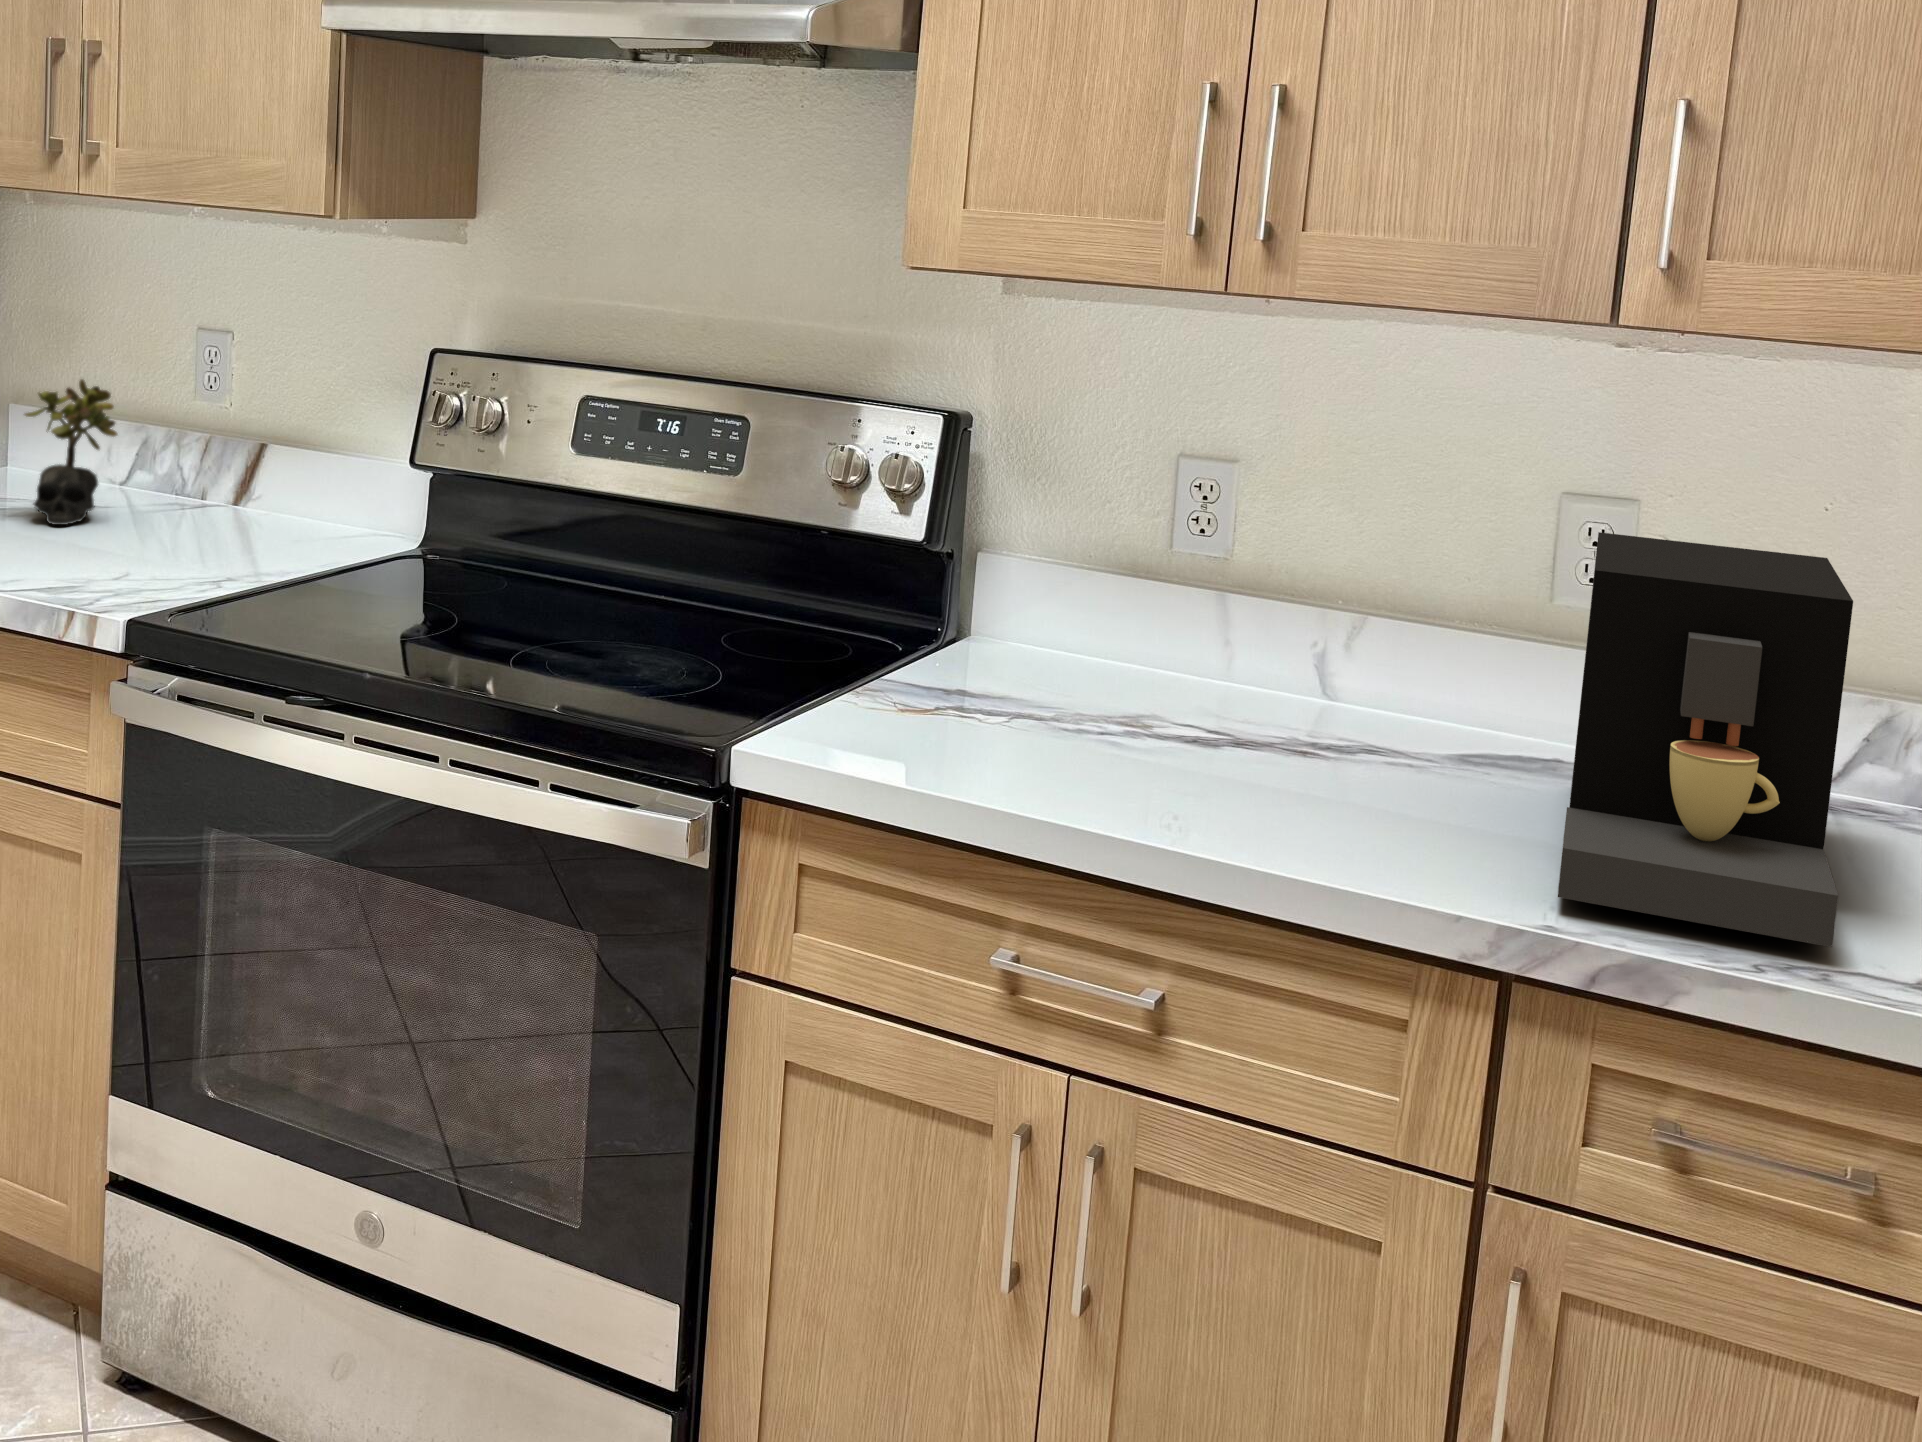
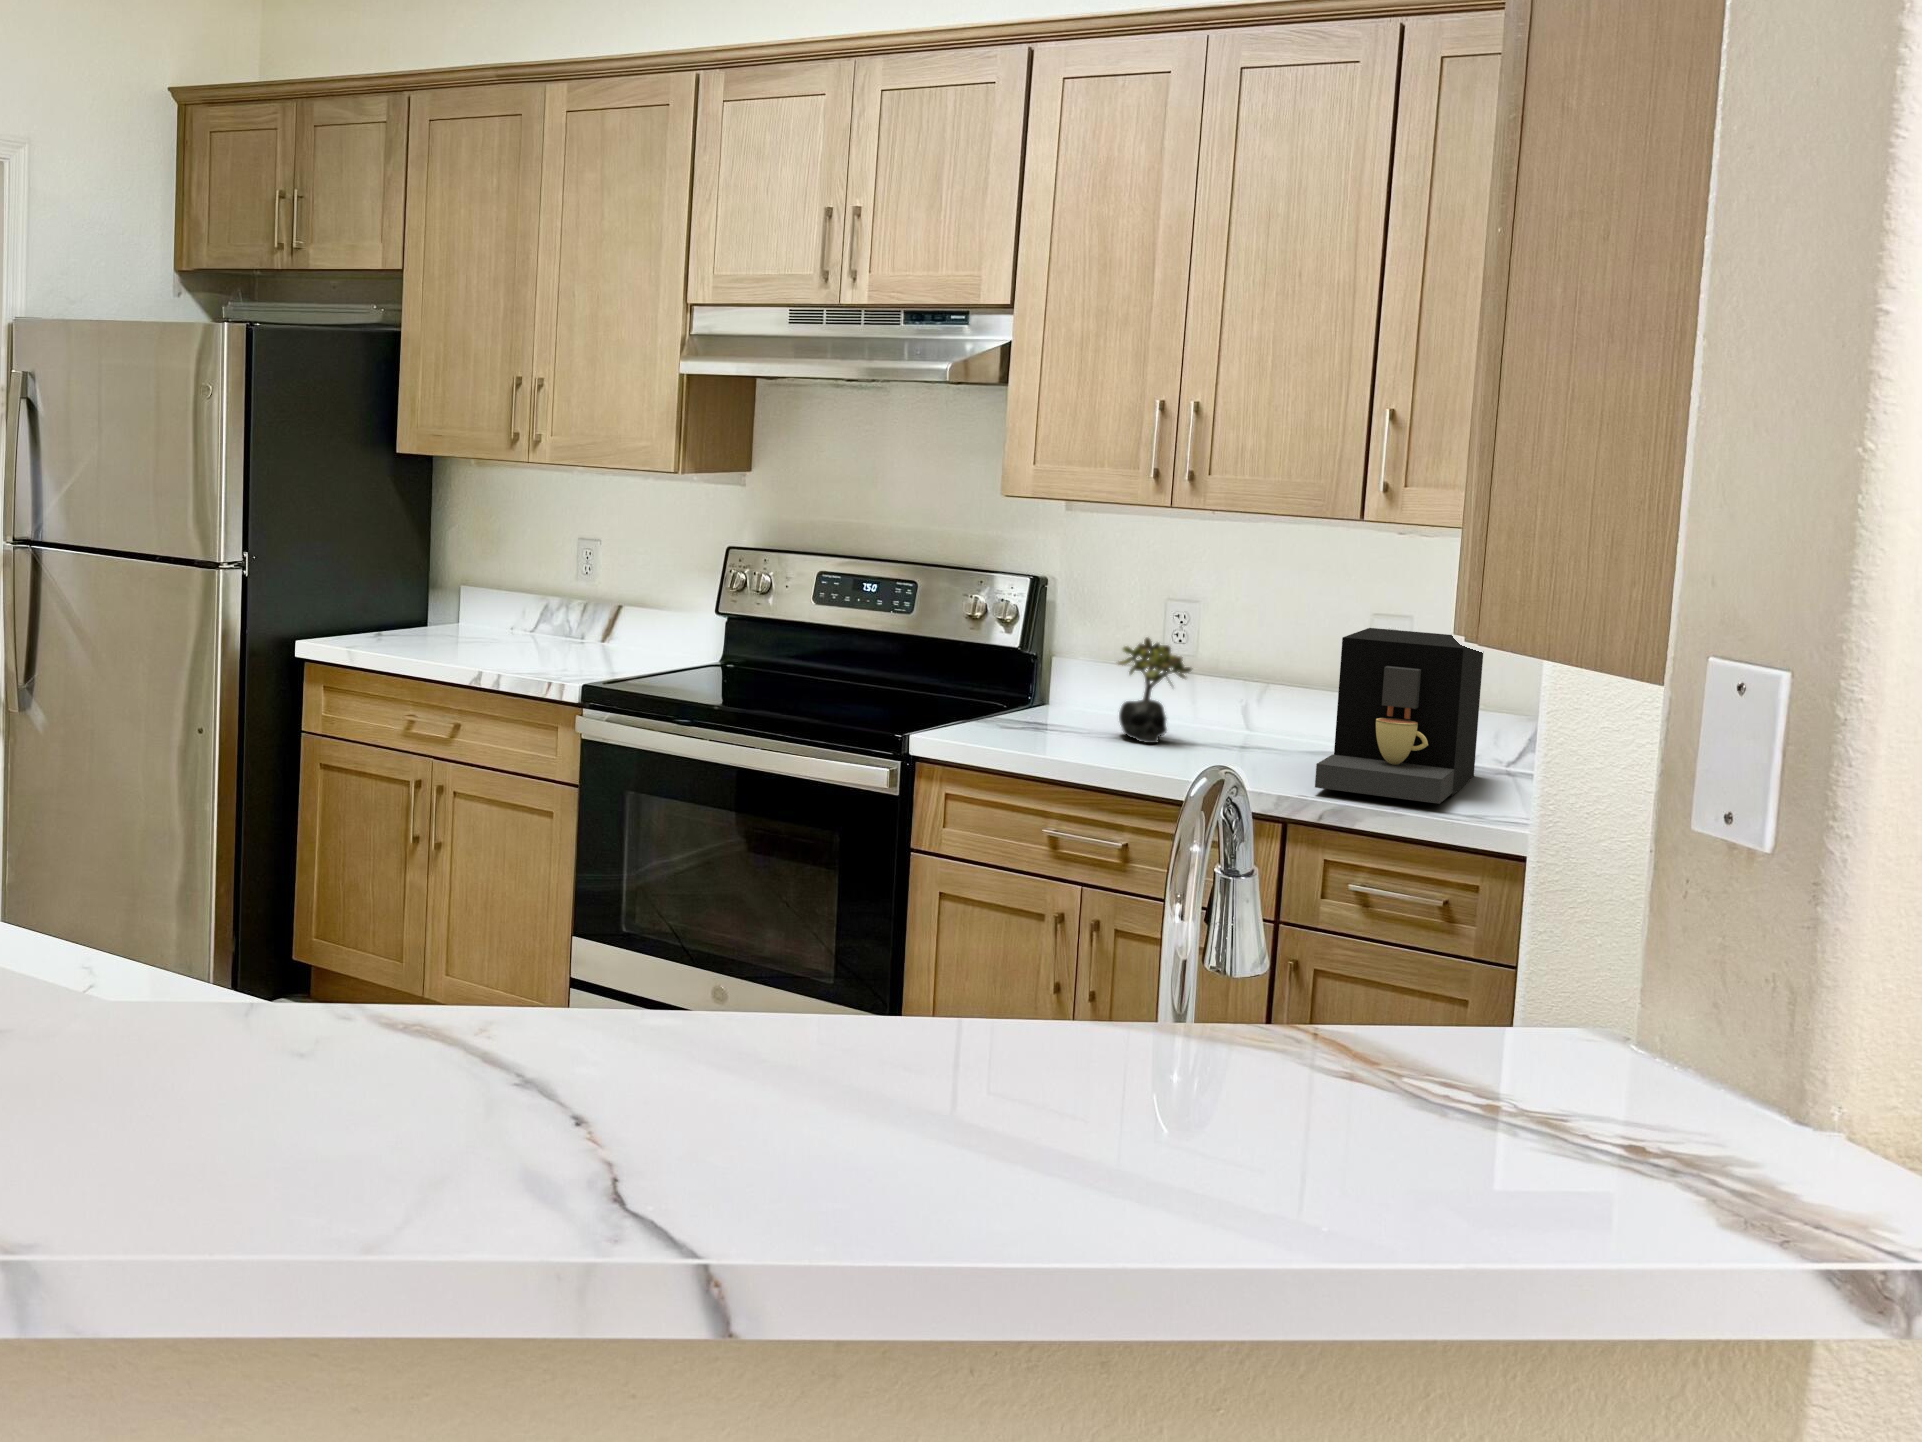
succulent plant: present [25,379,117,525] -> present [1119,638,1191,743]

